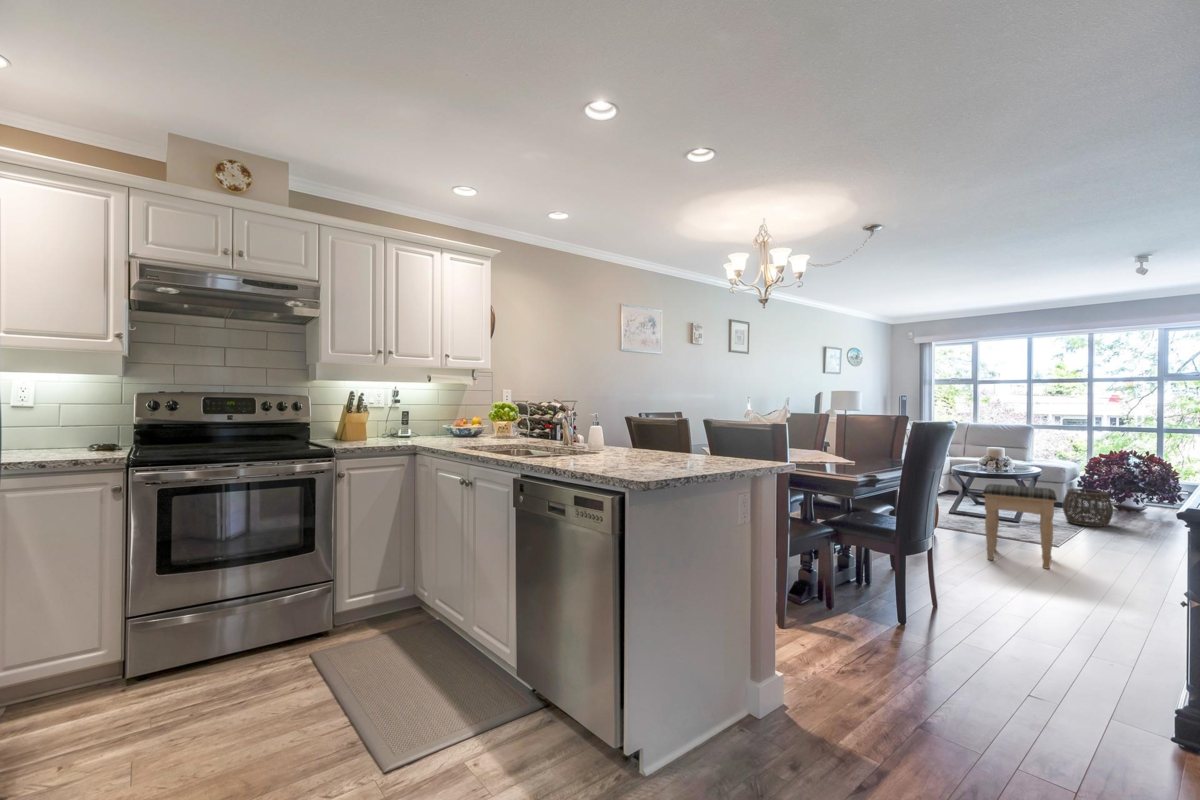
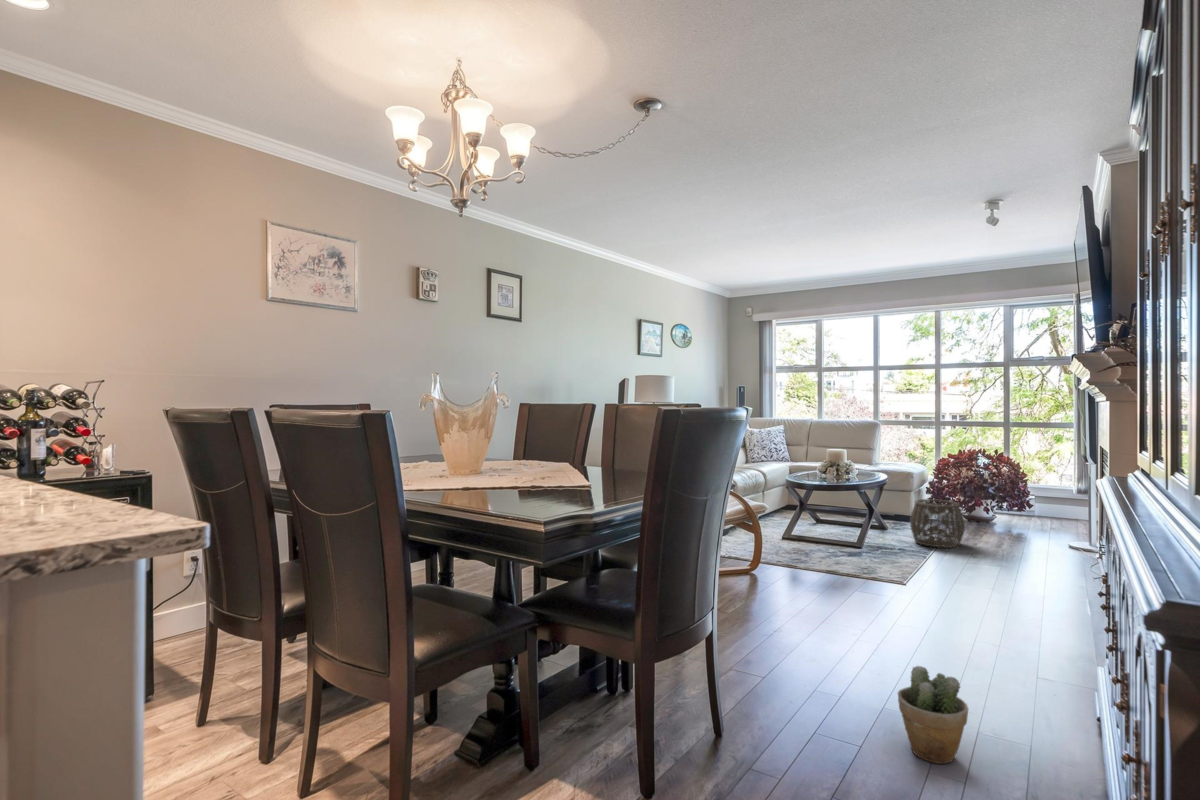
footstool: present [982,484,1057,569] -> none [807,502,902,626]
potted plant: none [1055,575,1104,630] -> present [898,666,968,764]

